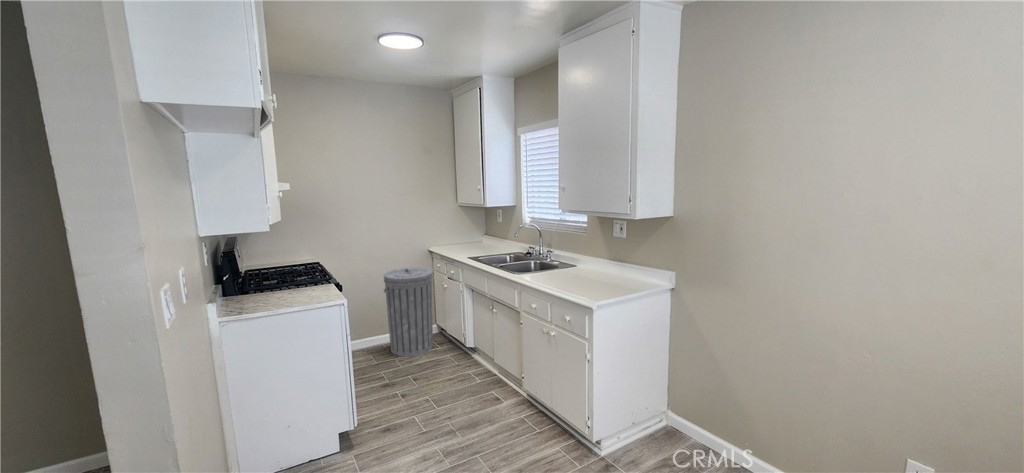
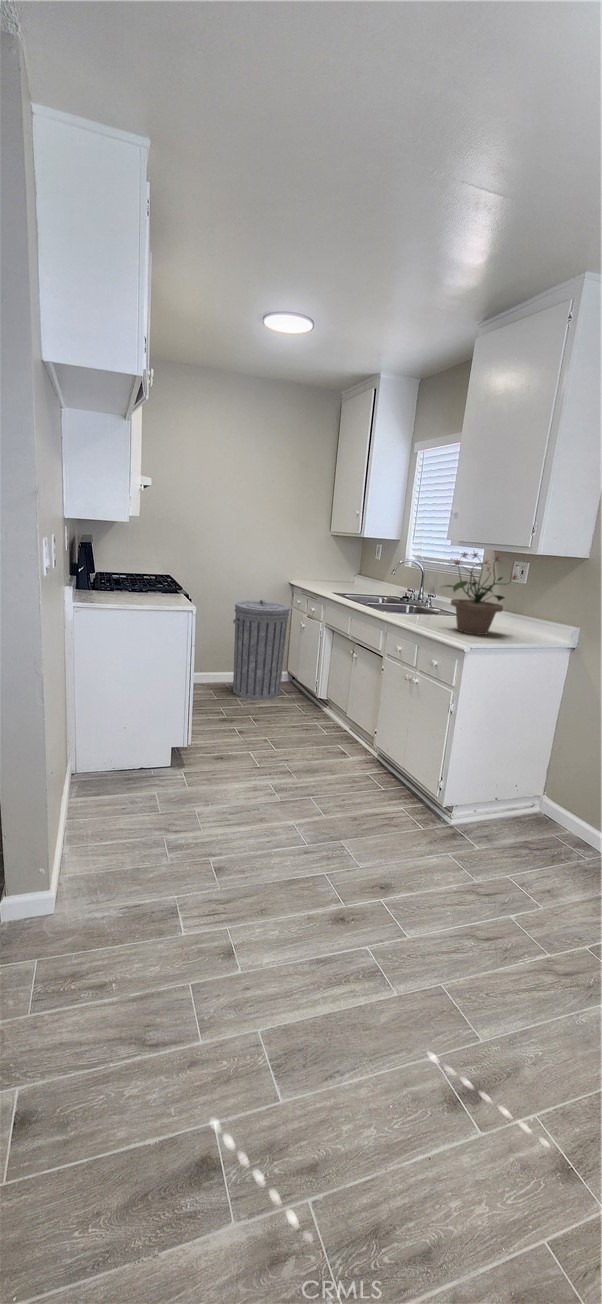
potted plant: none [559,216,622,286] -> present [447,552,517,635]

